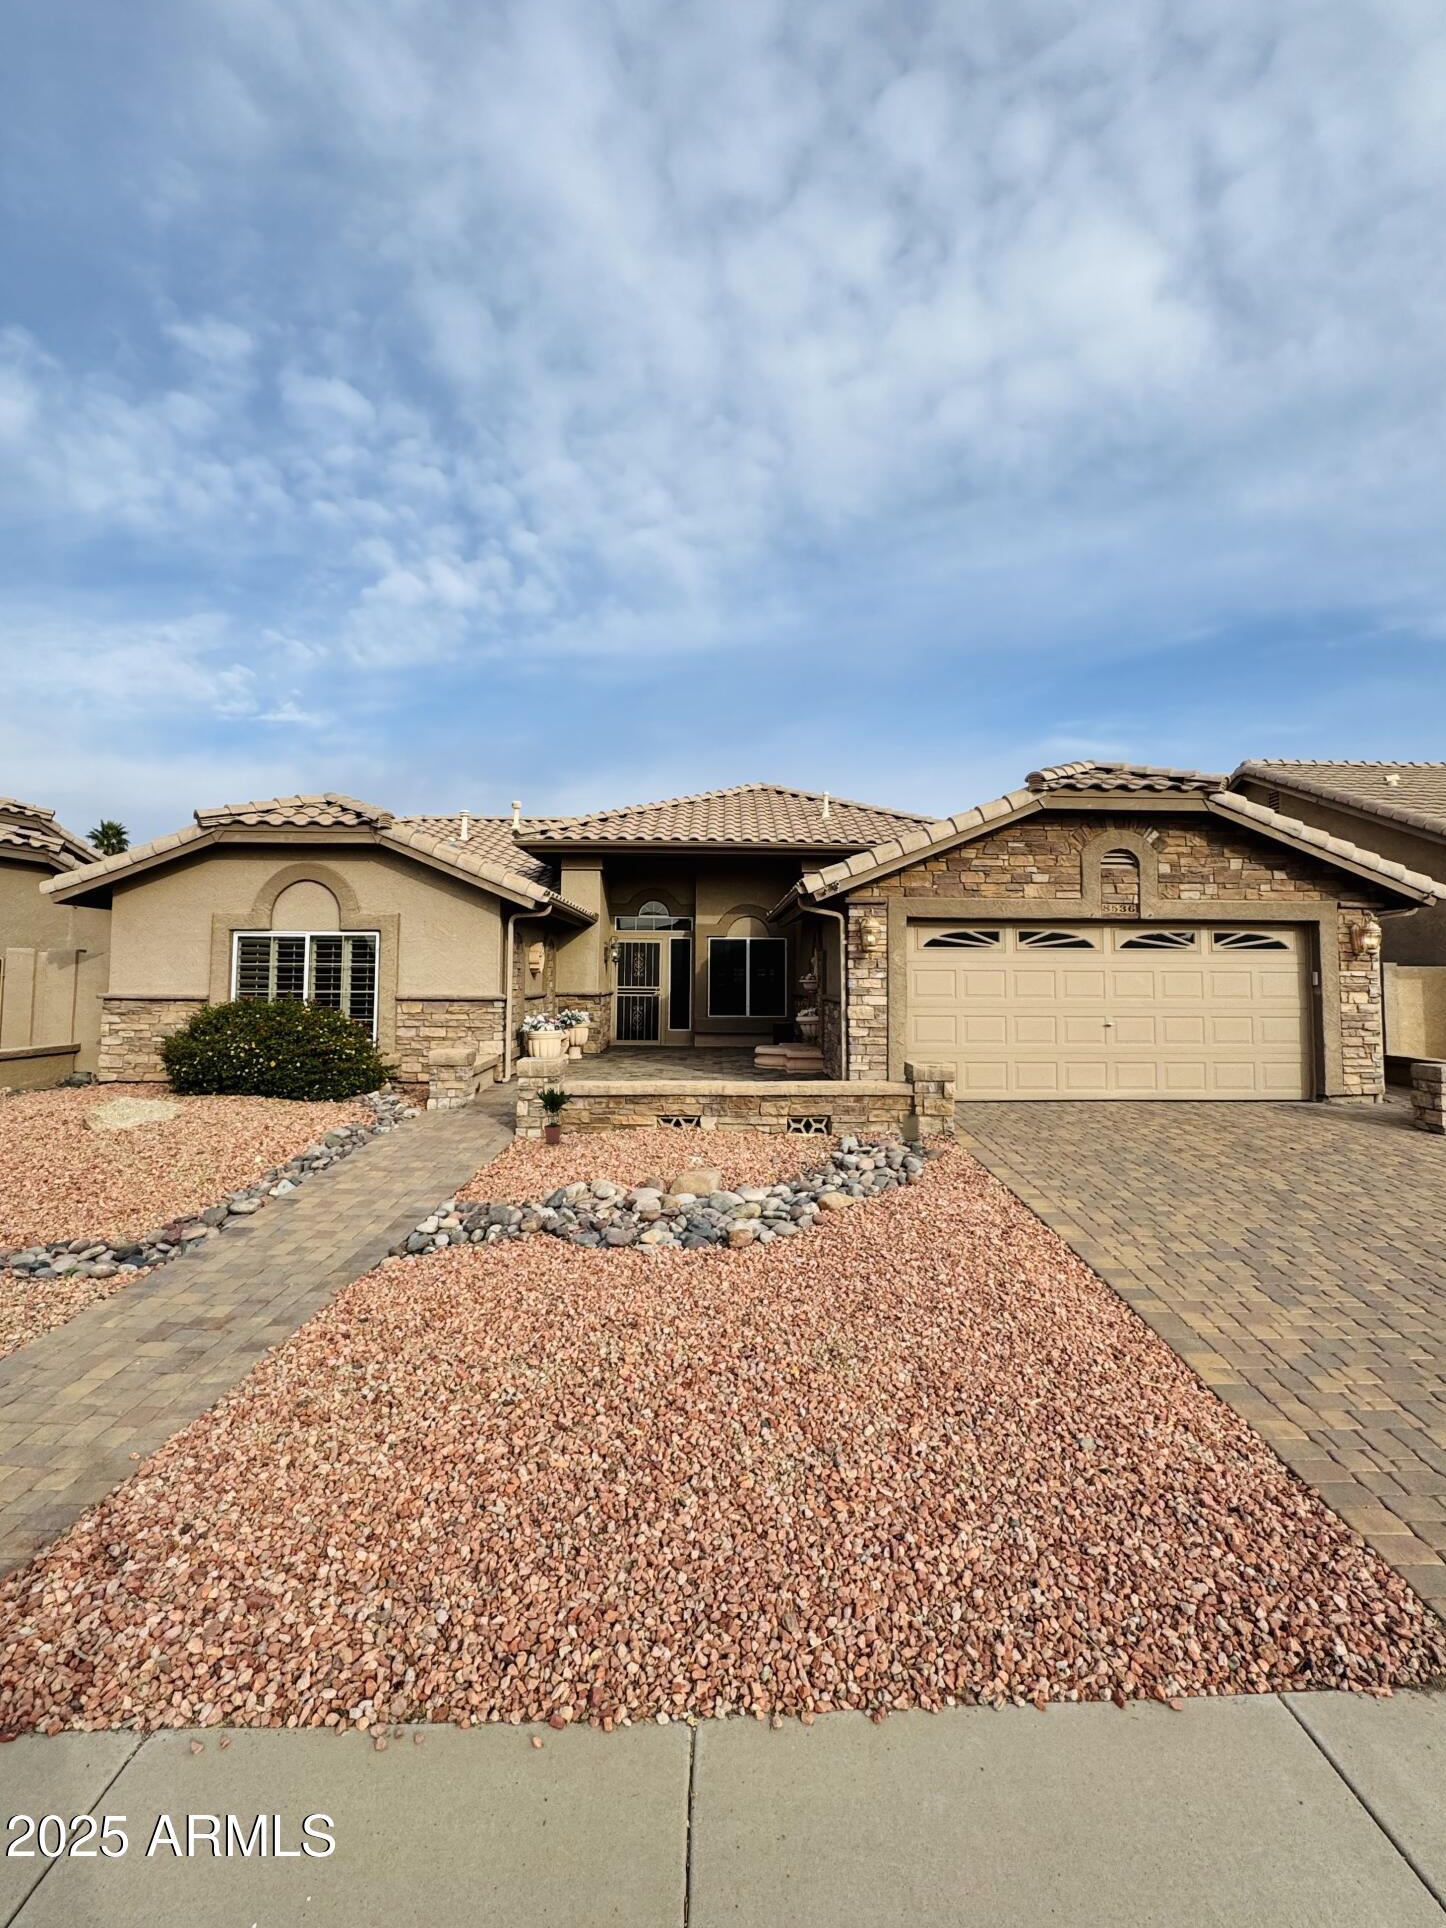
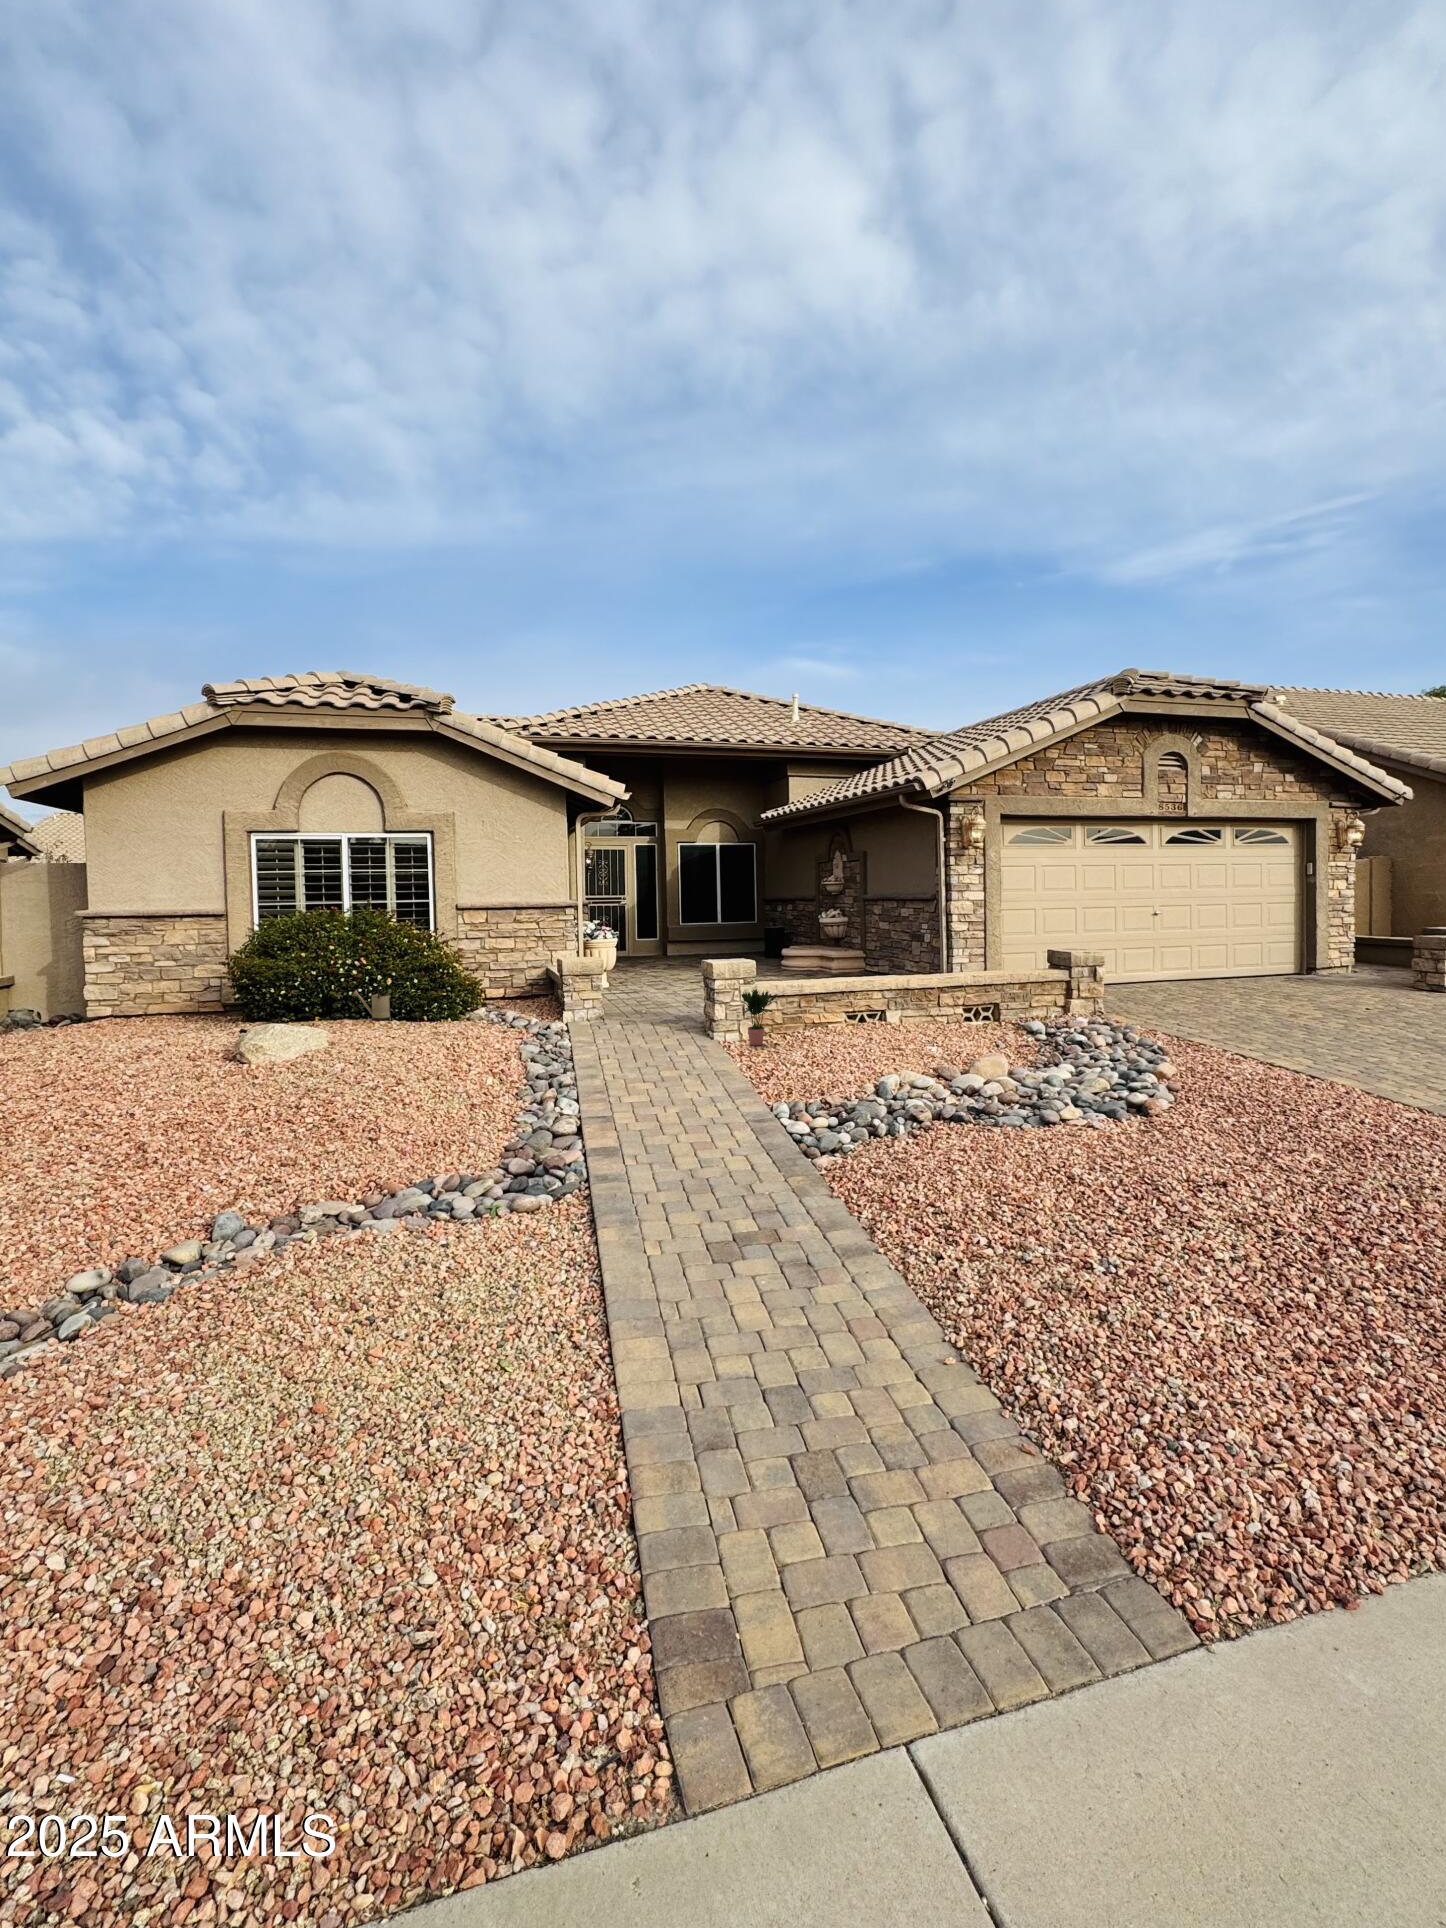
watering can: present [885,1105,920,1141] -> present [352,985,394,1021]

